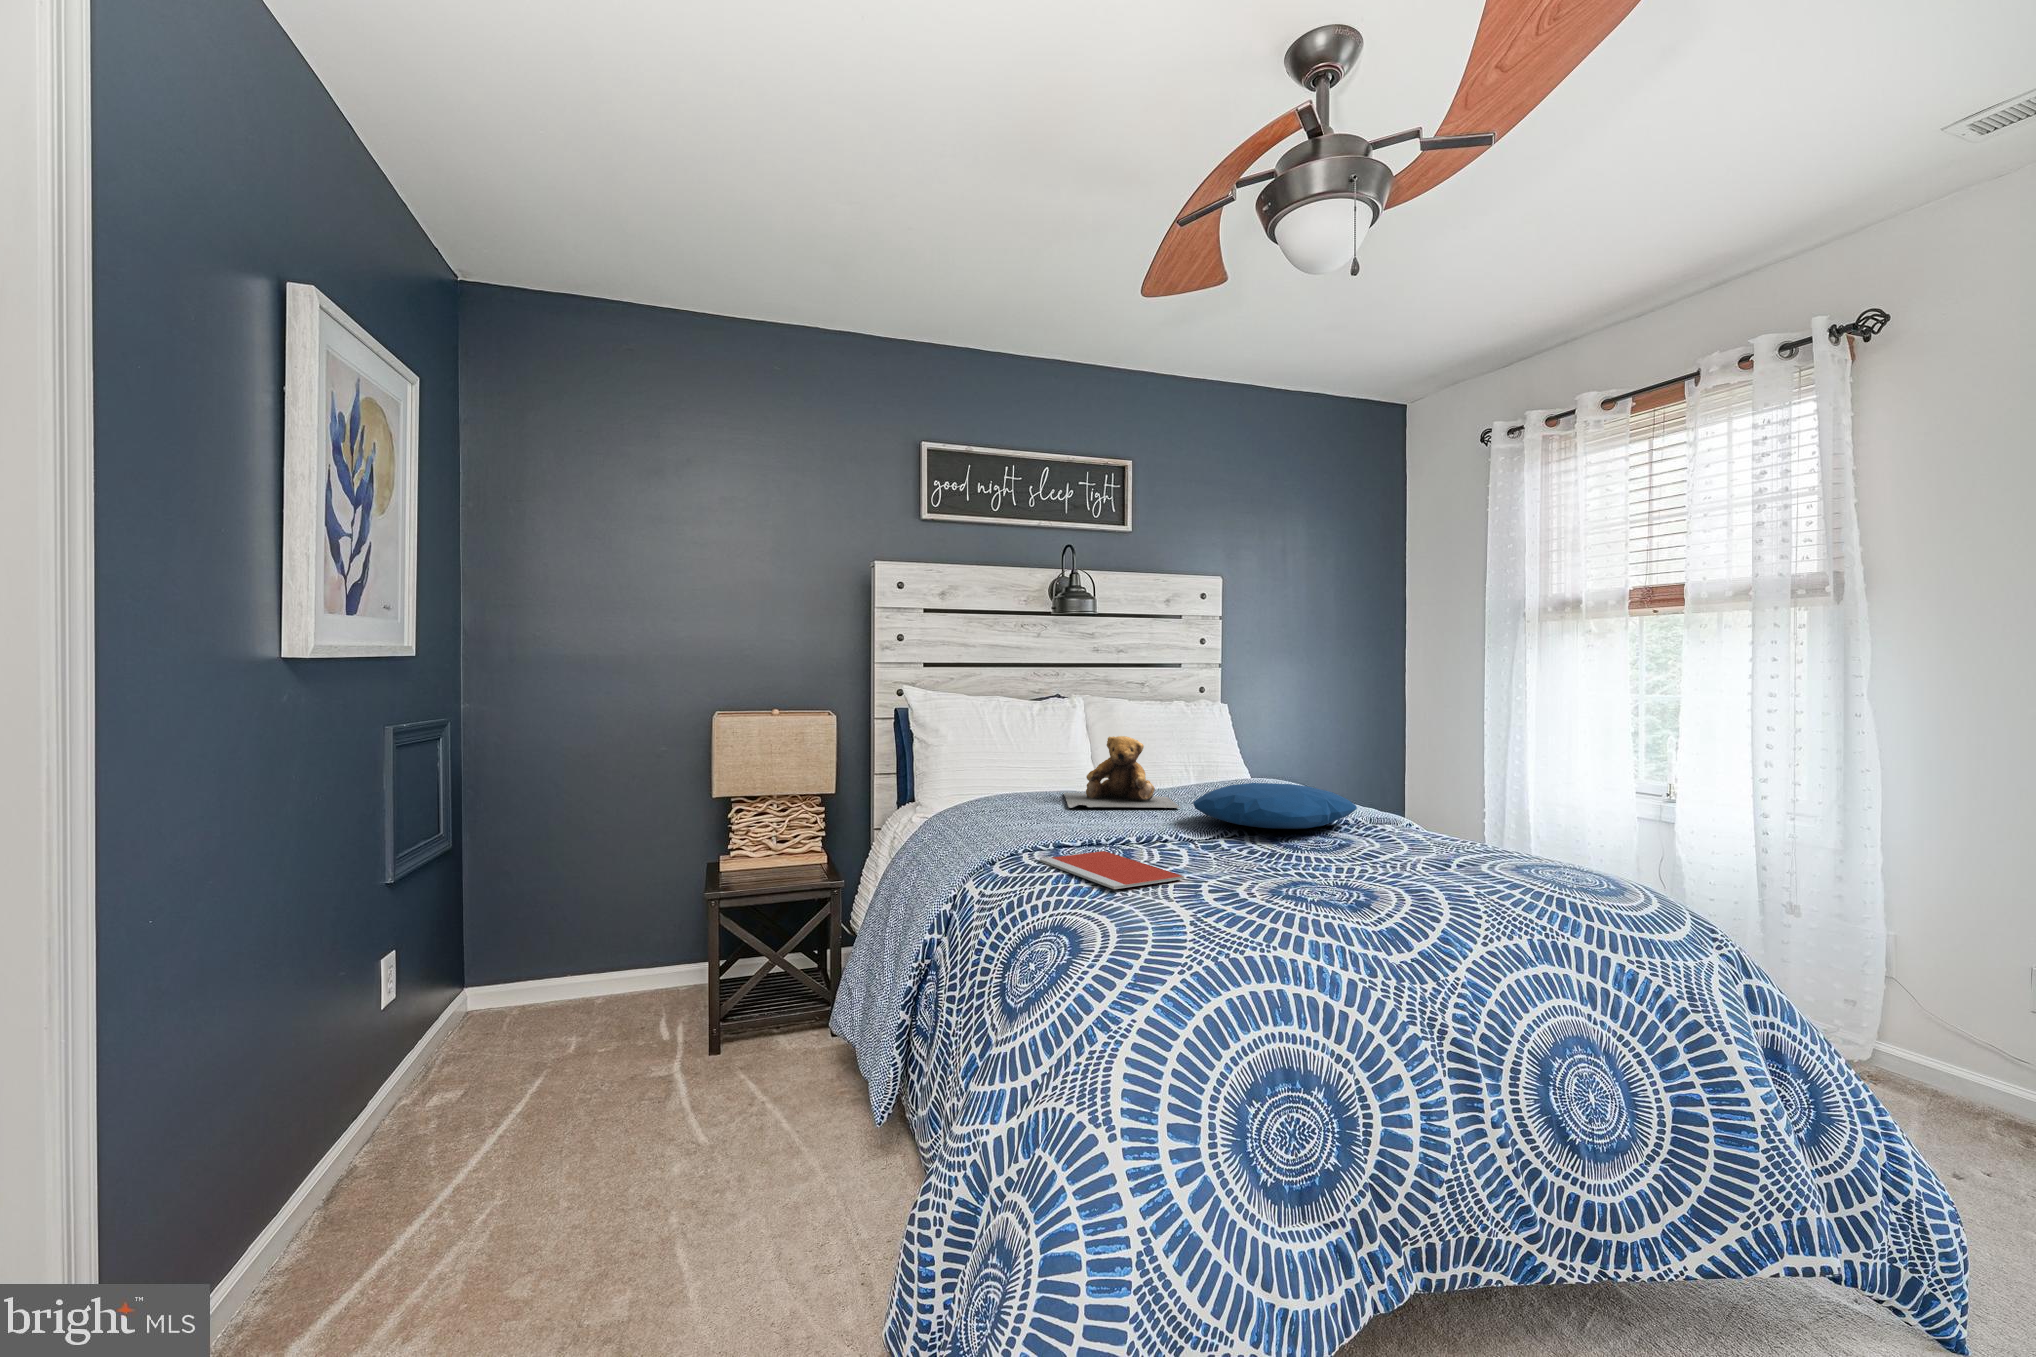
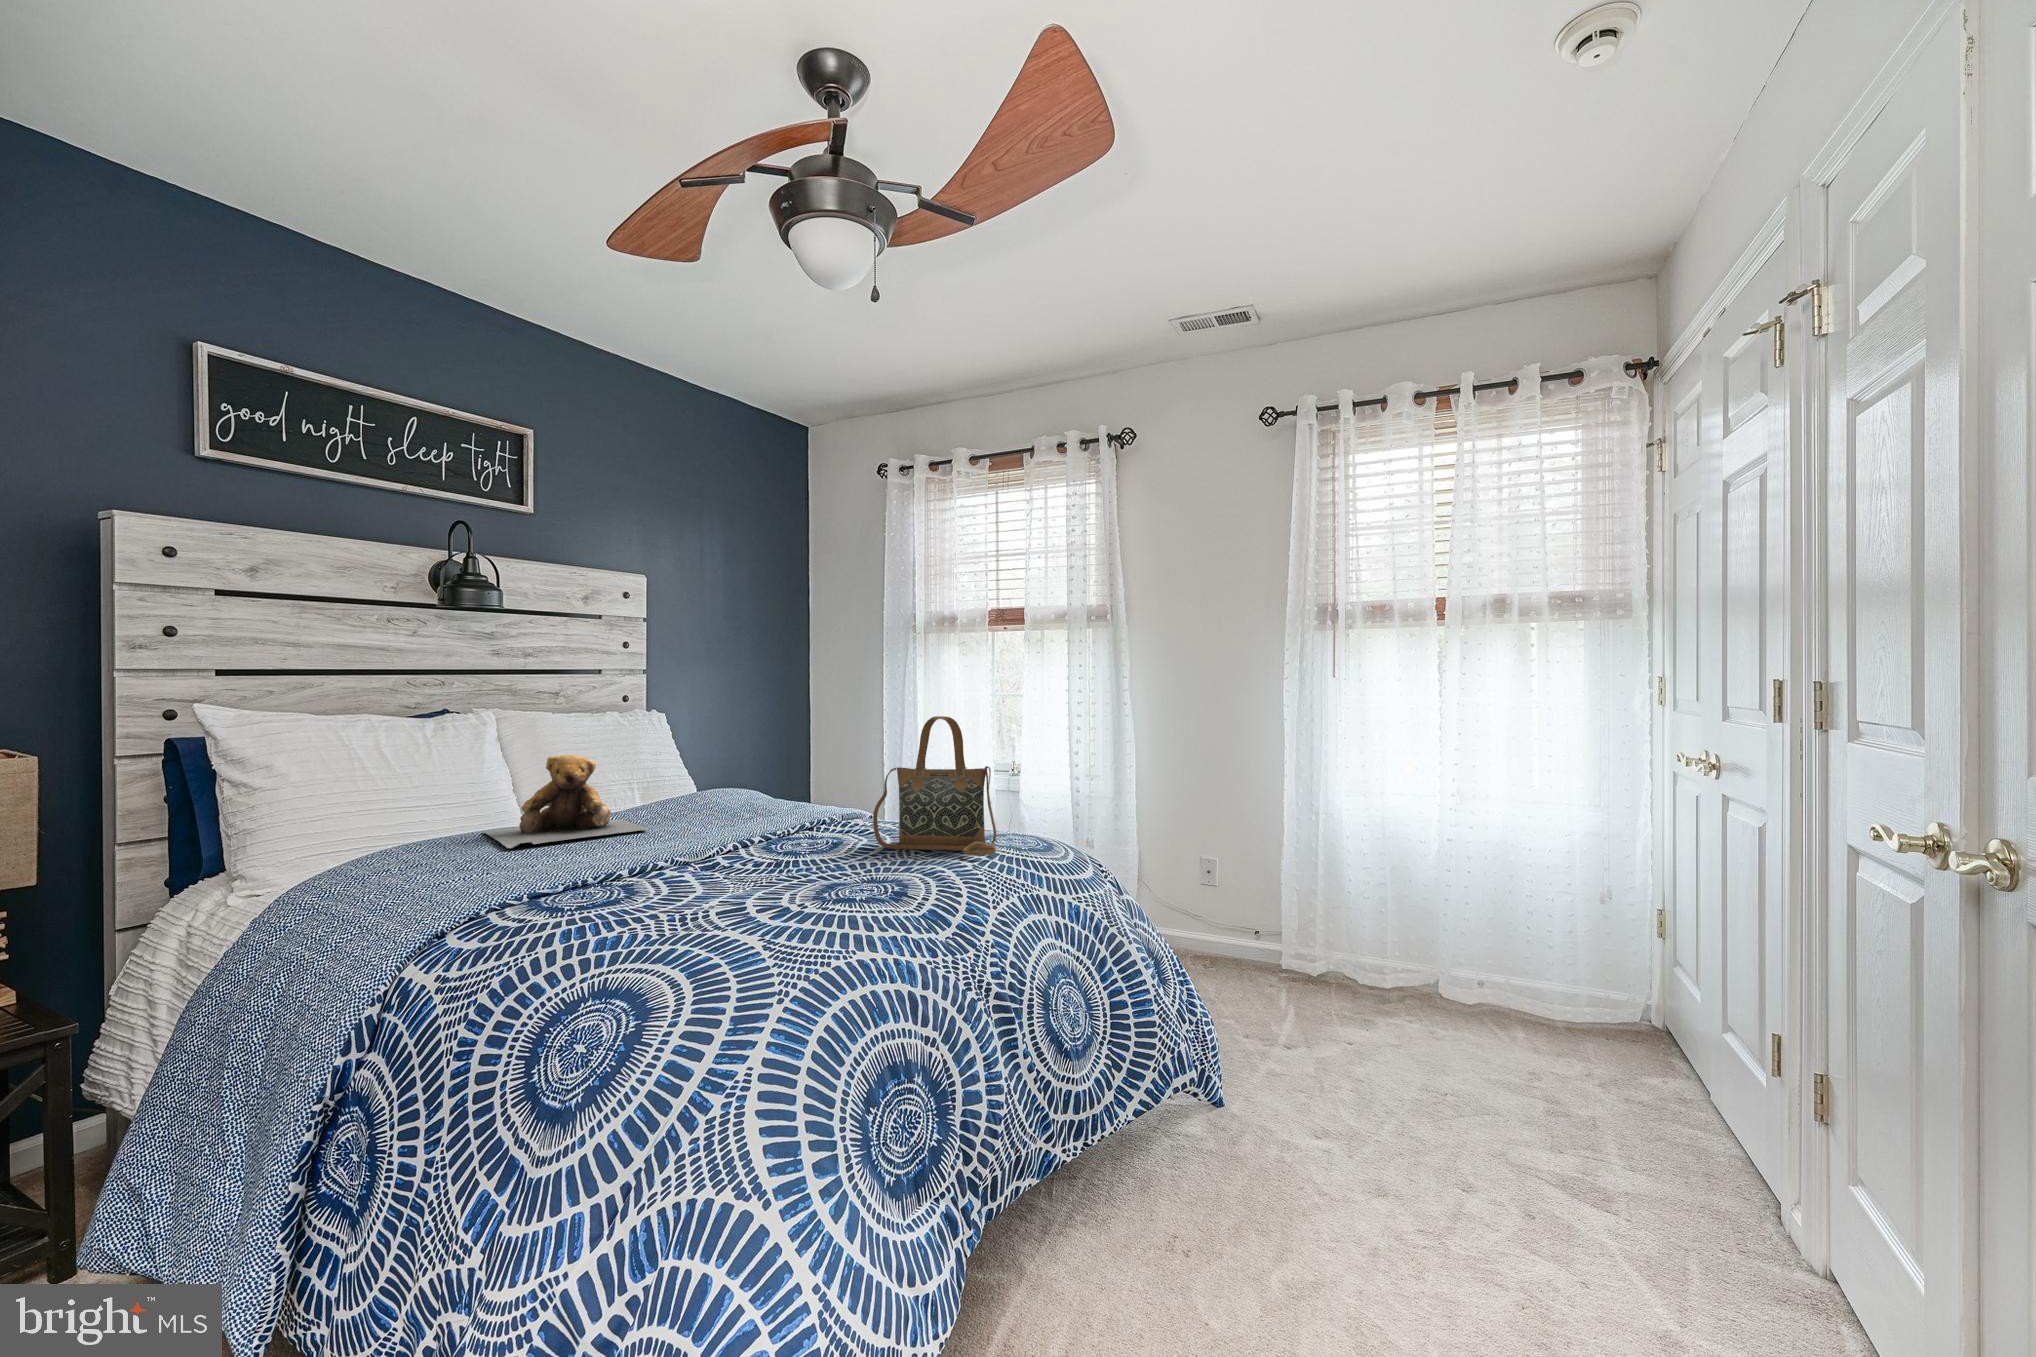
handbag: none [1378,720,1524,884] -> present [873,716,997,855]
pillow: present [1193,783,1357,829] -> none [674,790,839,838]
notebook: present [1040,851,1184,889] -> none [522,892,719,932]

